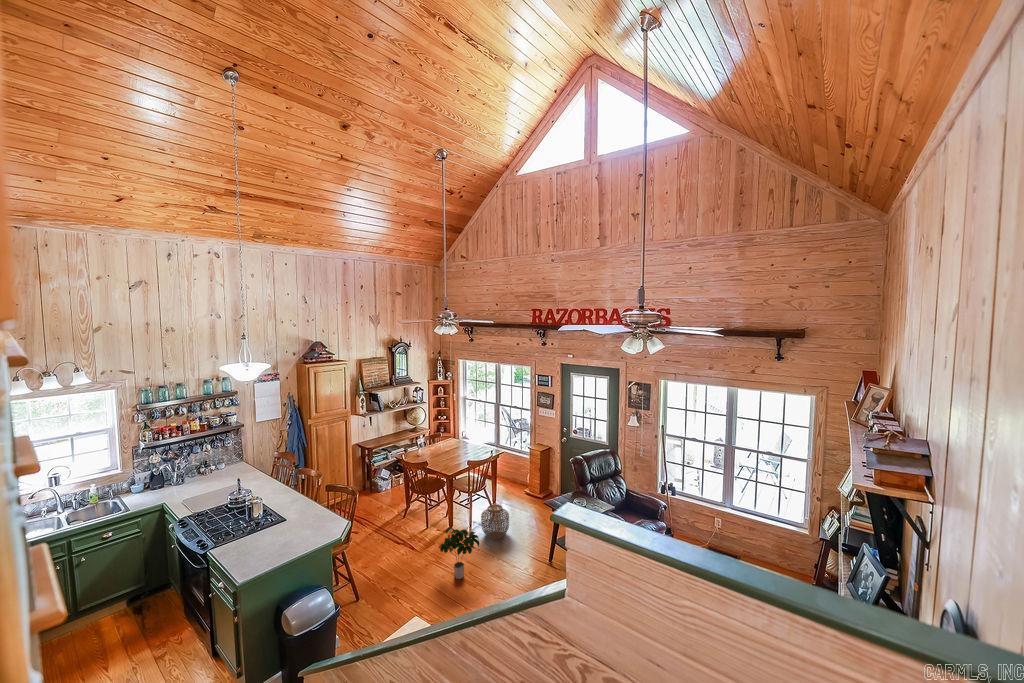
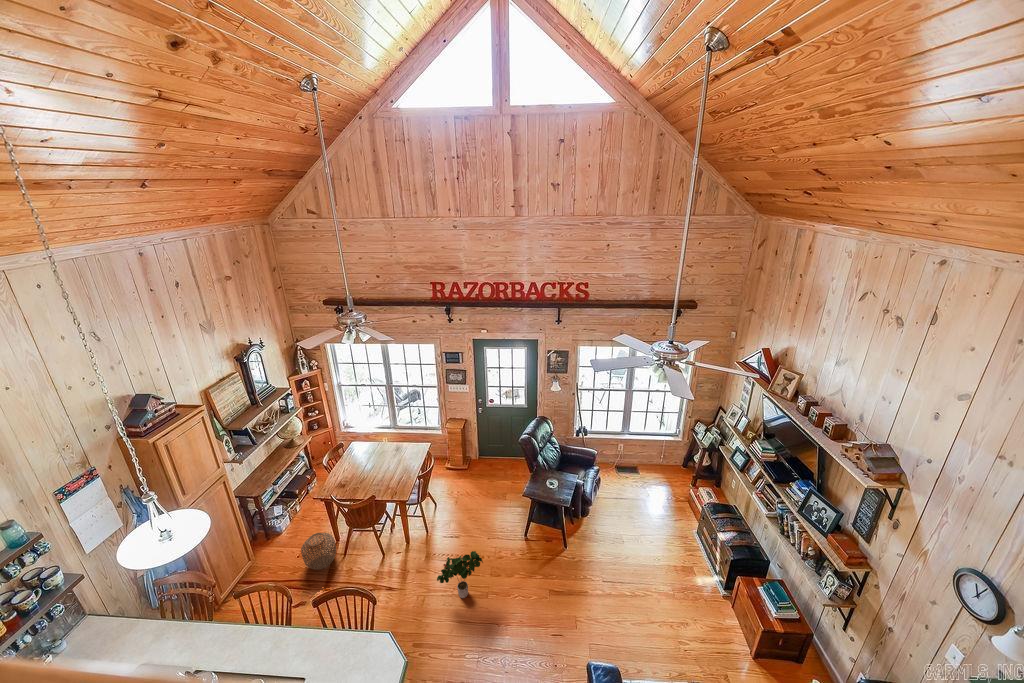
woven basket: present [481,504,509,539] -> present [301,533,336,570]

